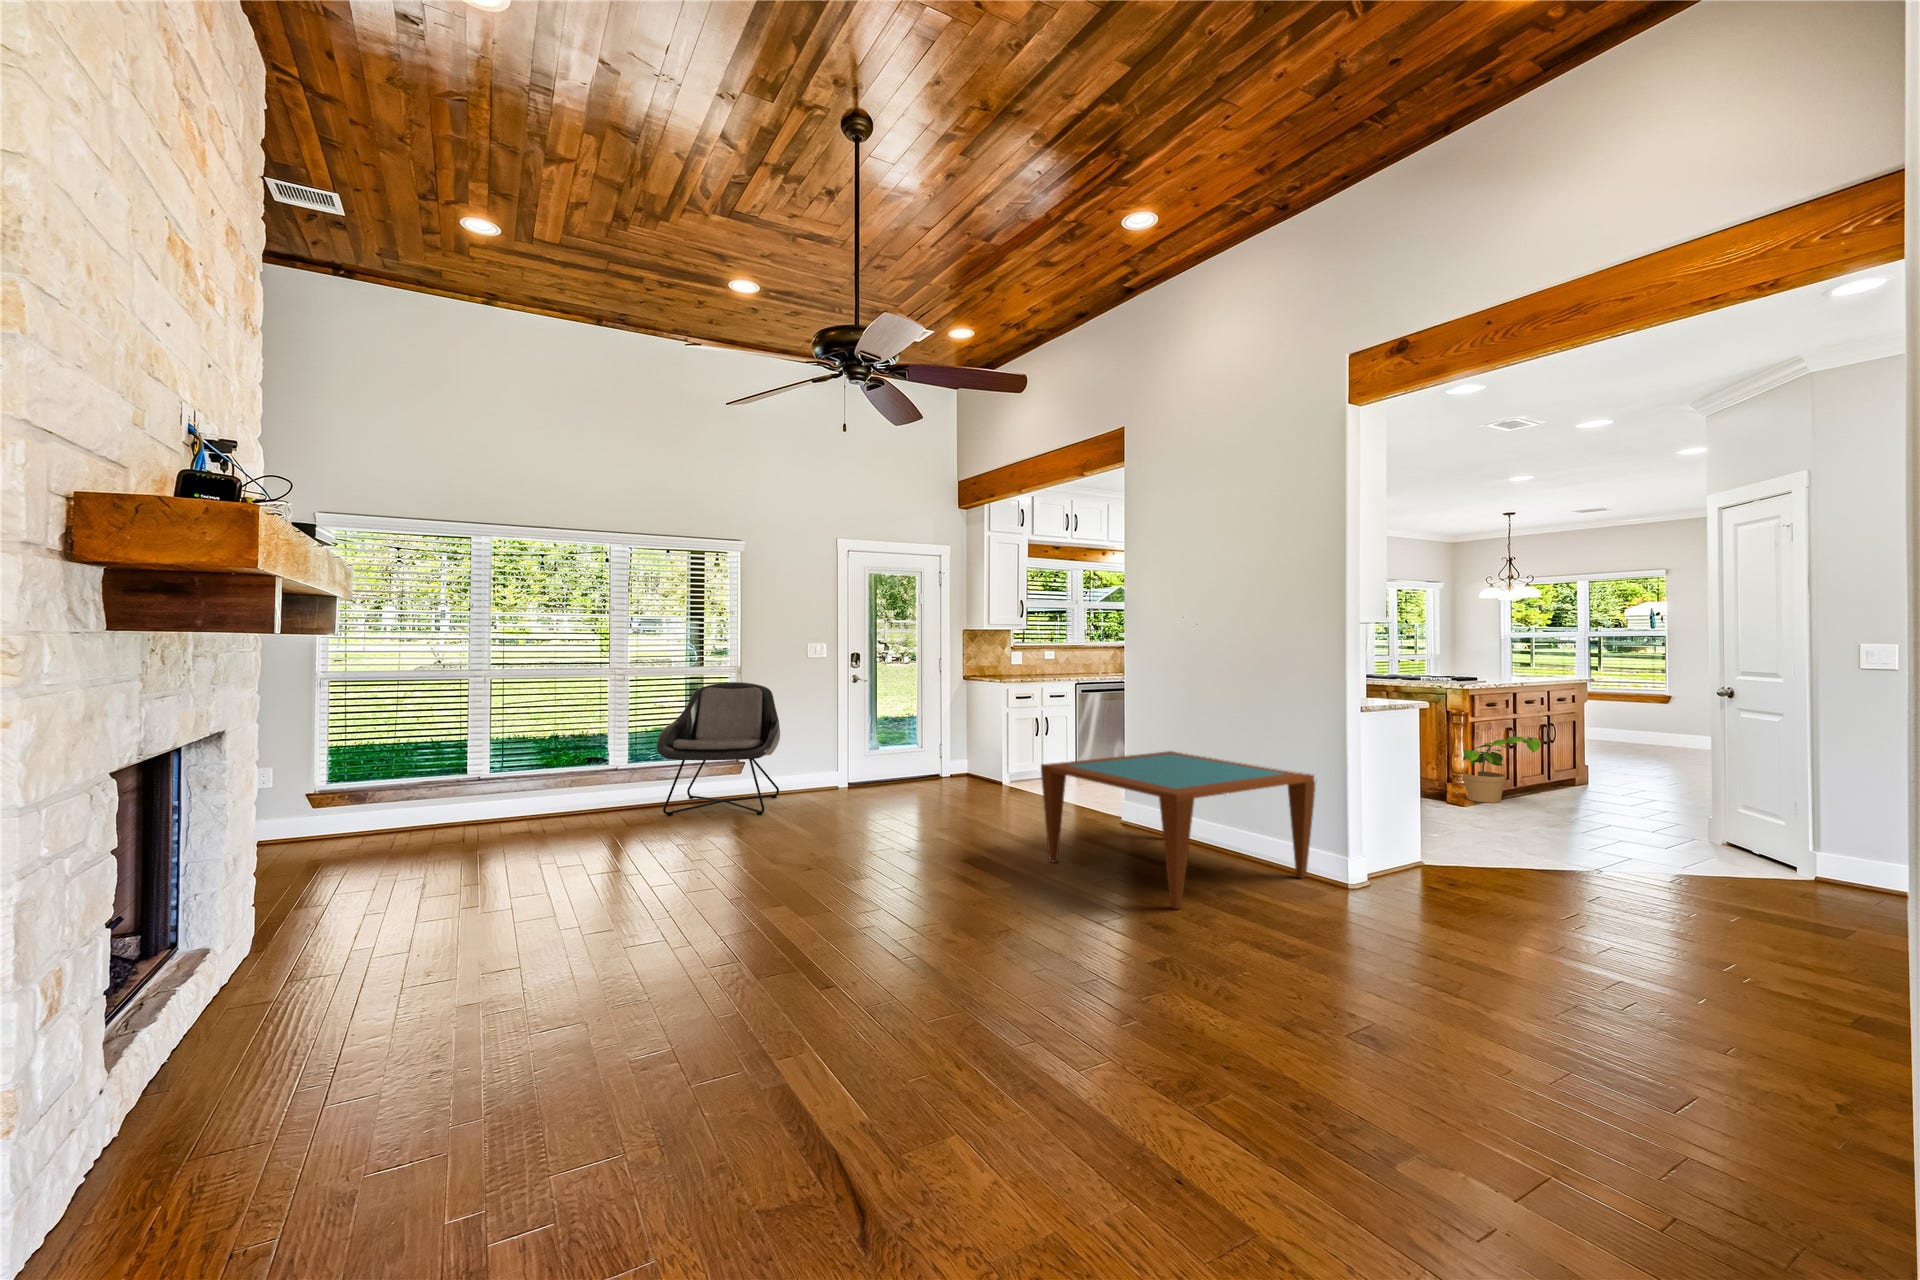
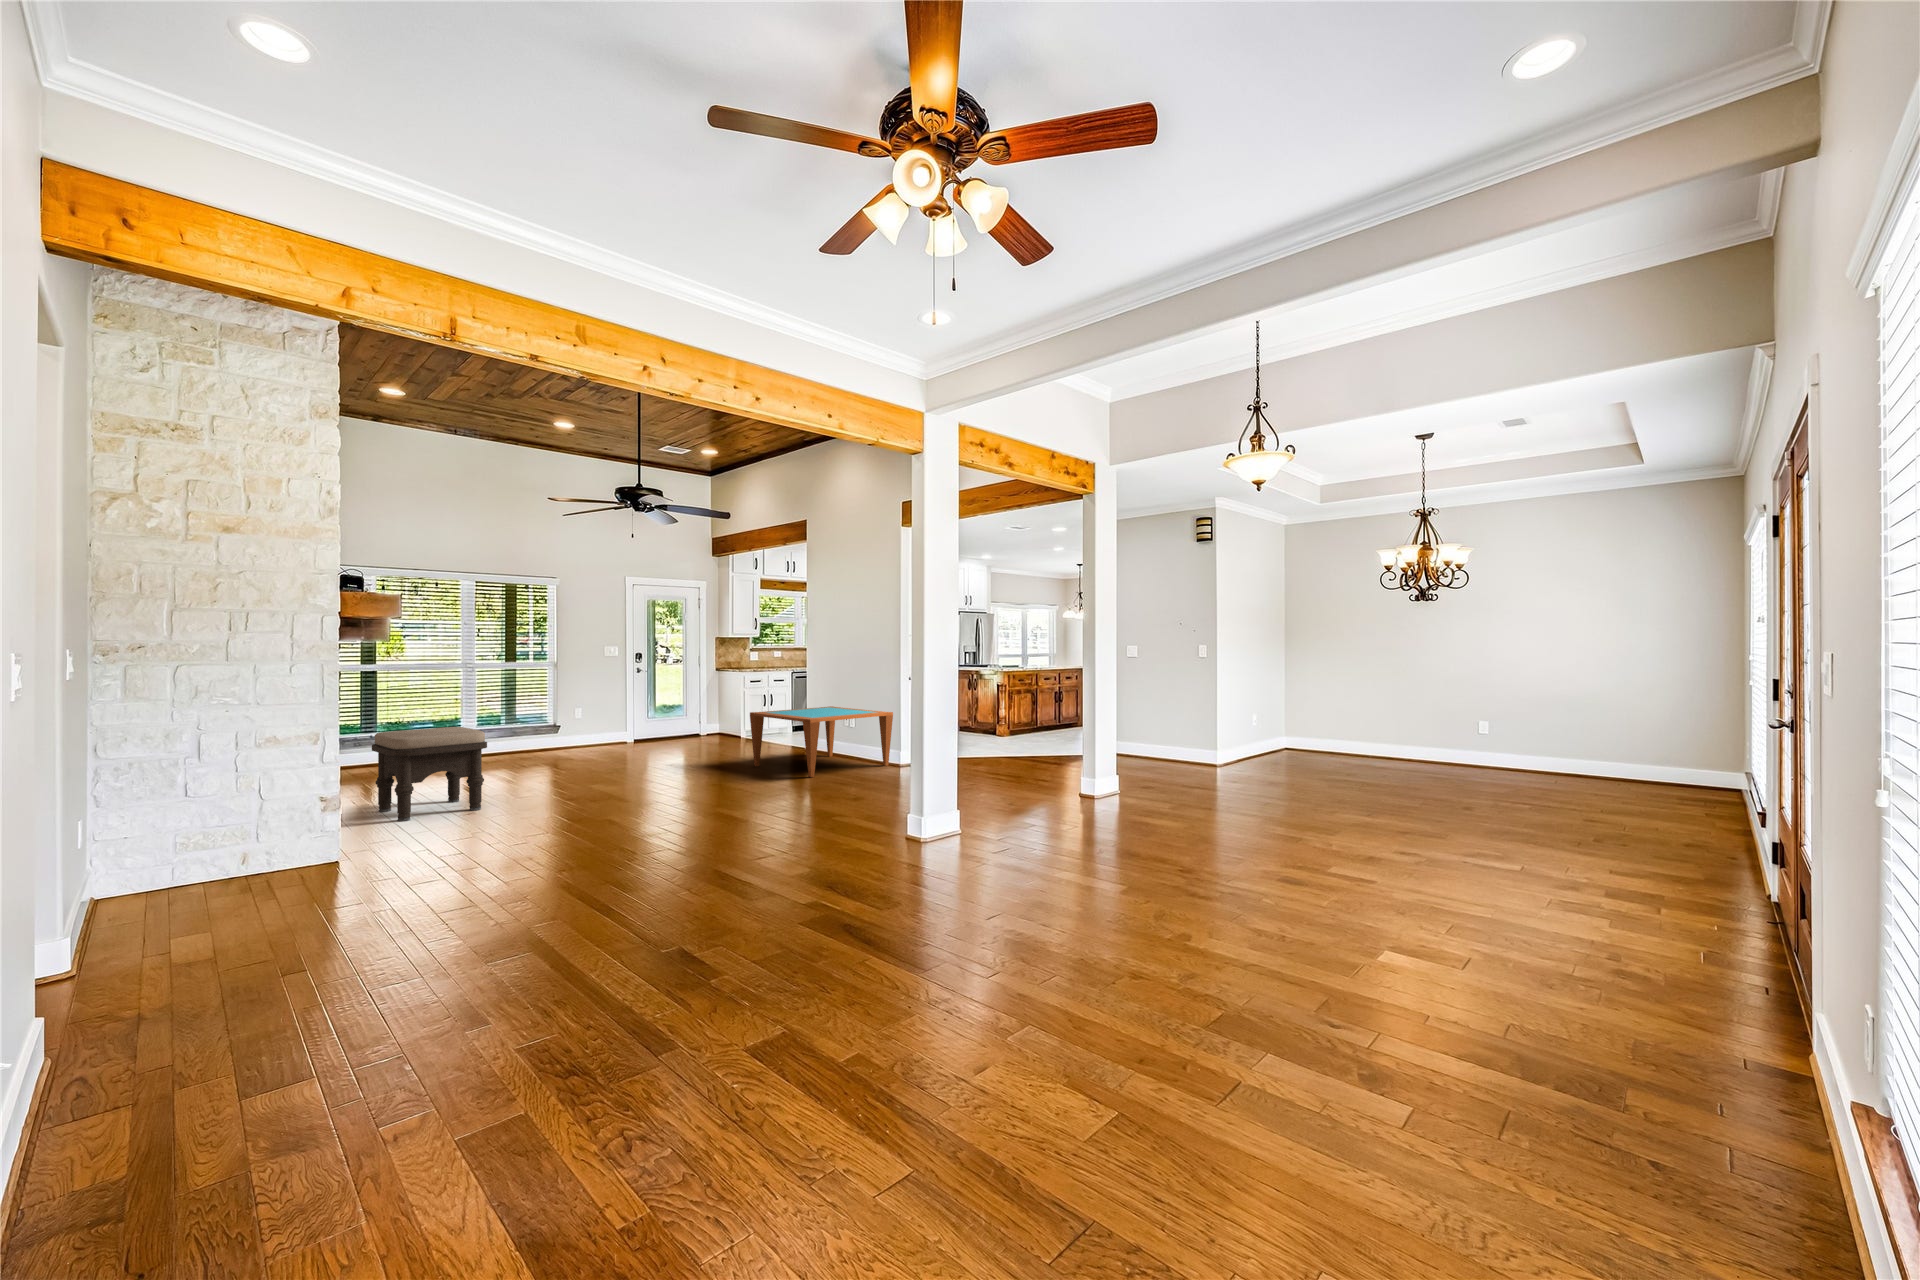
lounge chair: present [657,682,780,816] -> none [501,673,587,759]
potted plant: present [1463,737,1543,803] -> none [1012,698,1052,736]
ottoman: none [367,798,569,1012] -> present [372,727,487,821]

